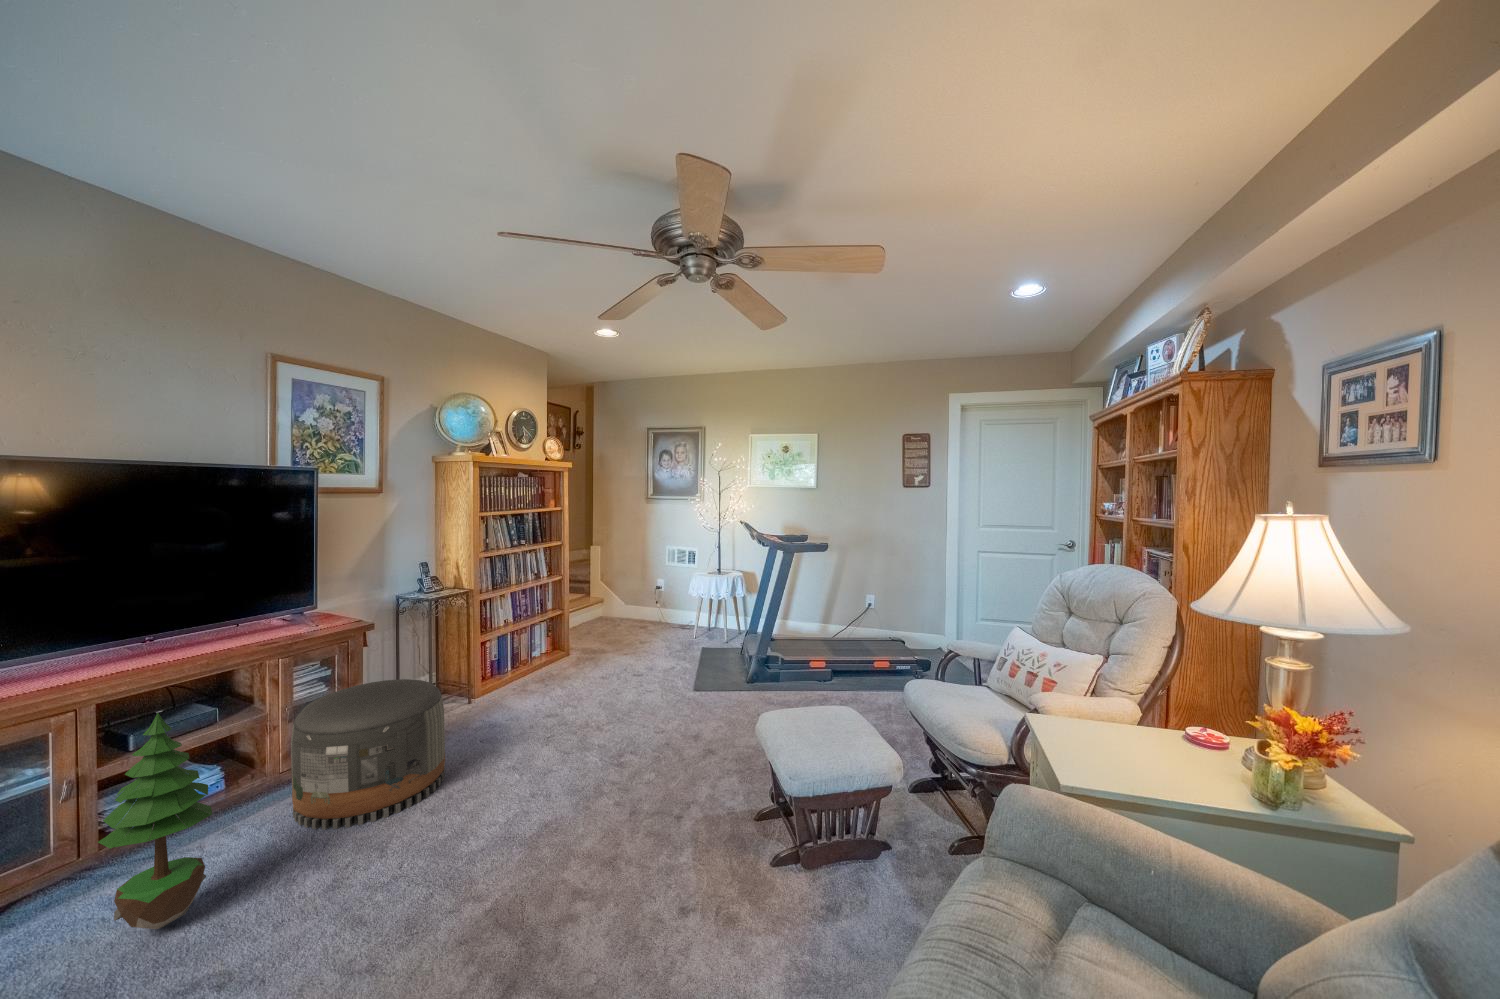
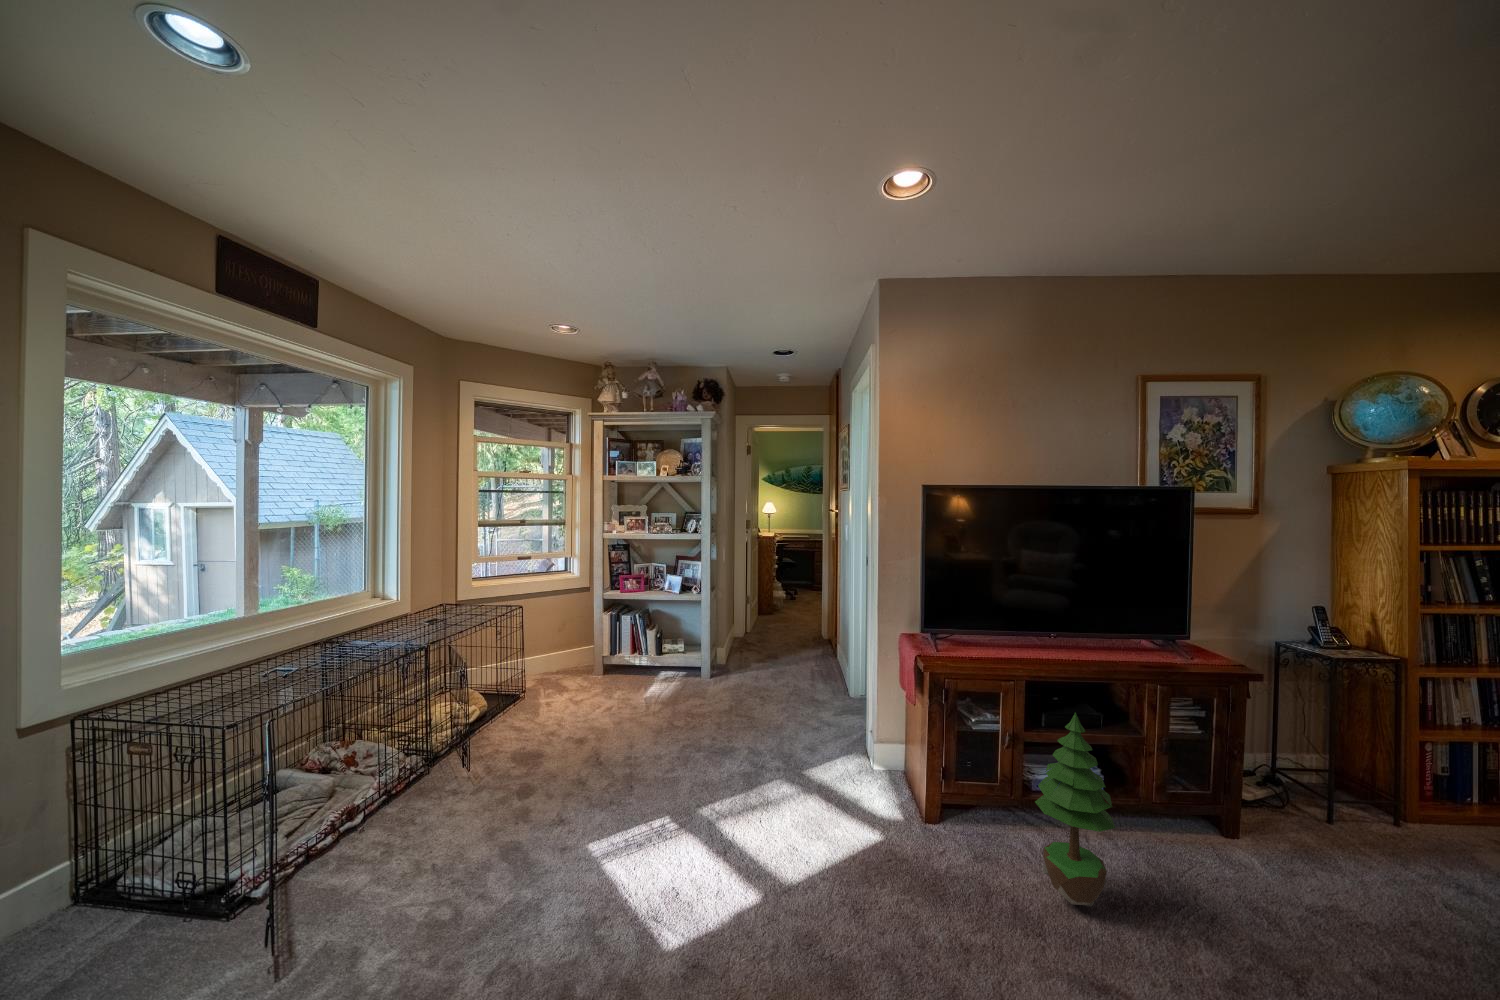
pouf: present [291,679,445,830] -> none [1168,740,1384,949]

